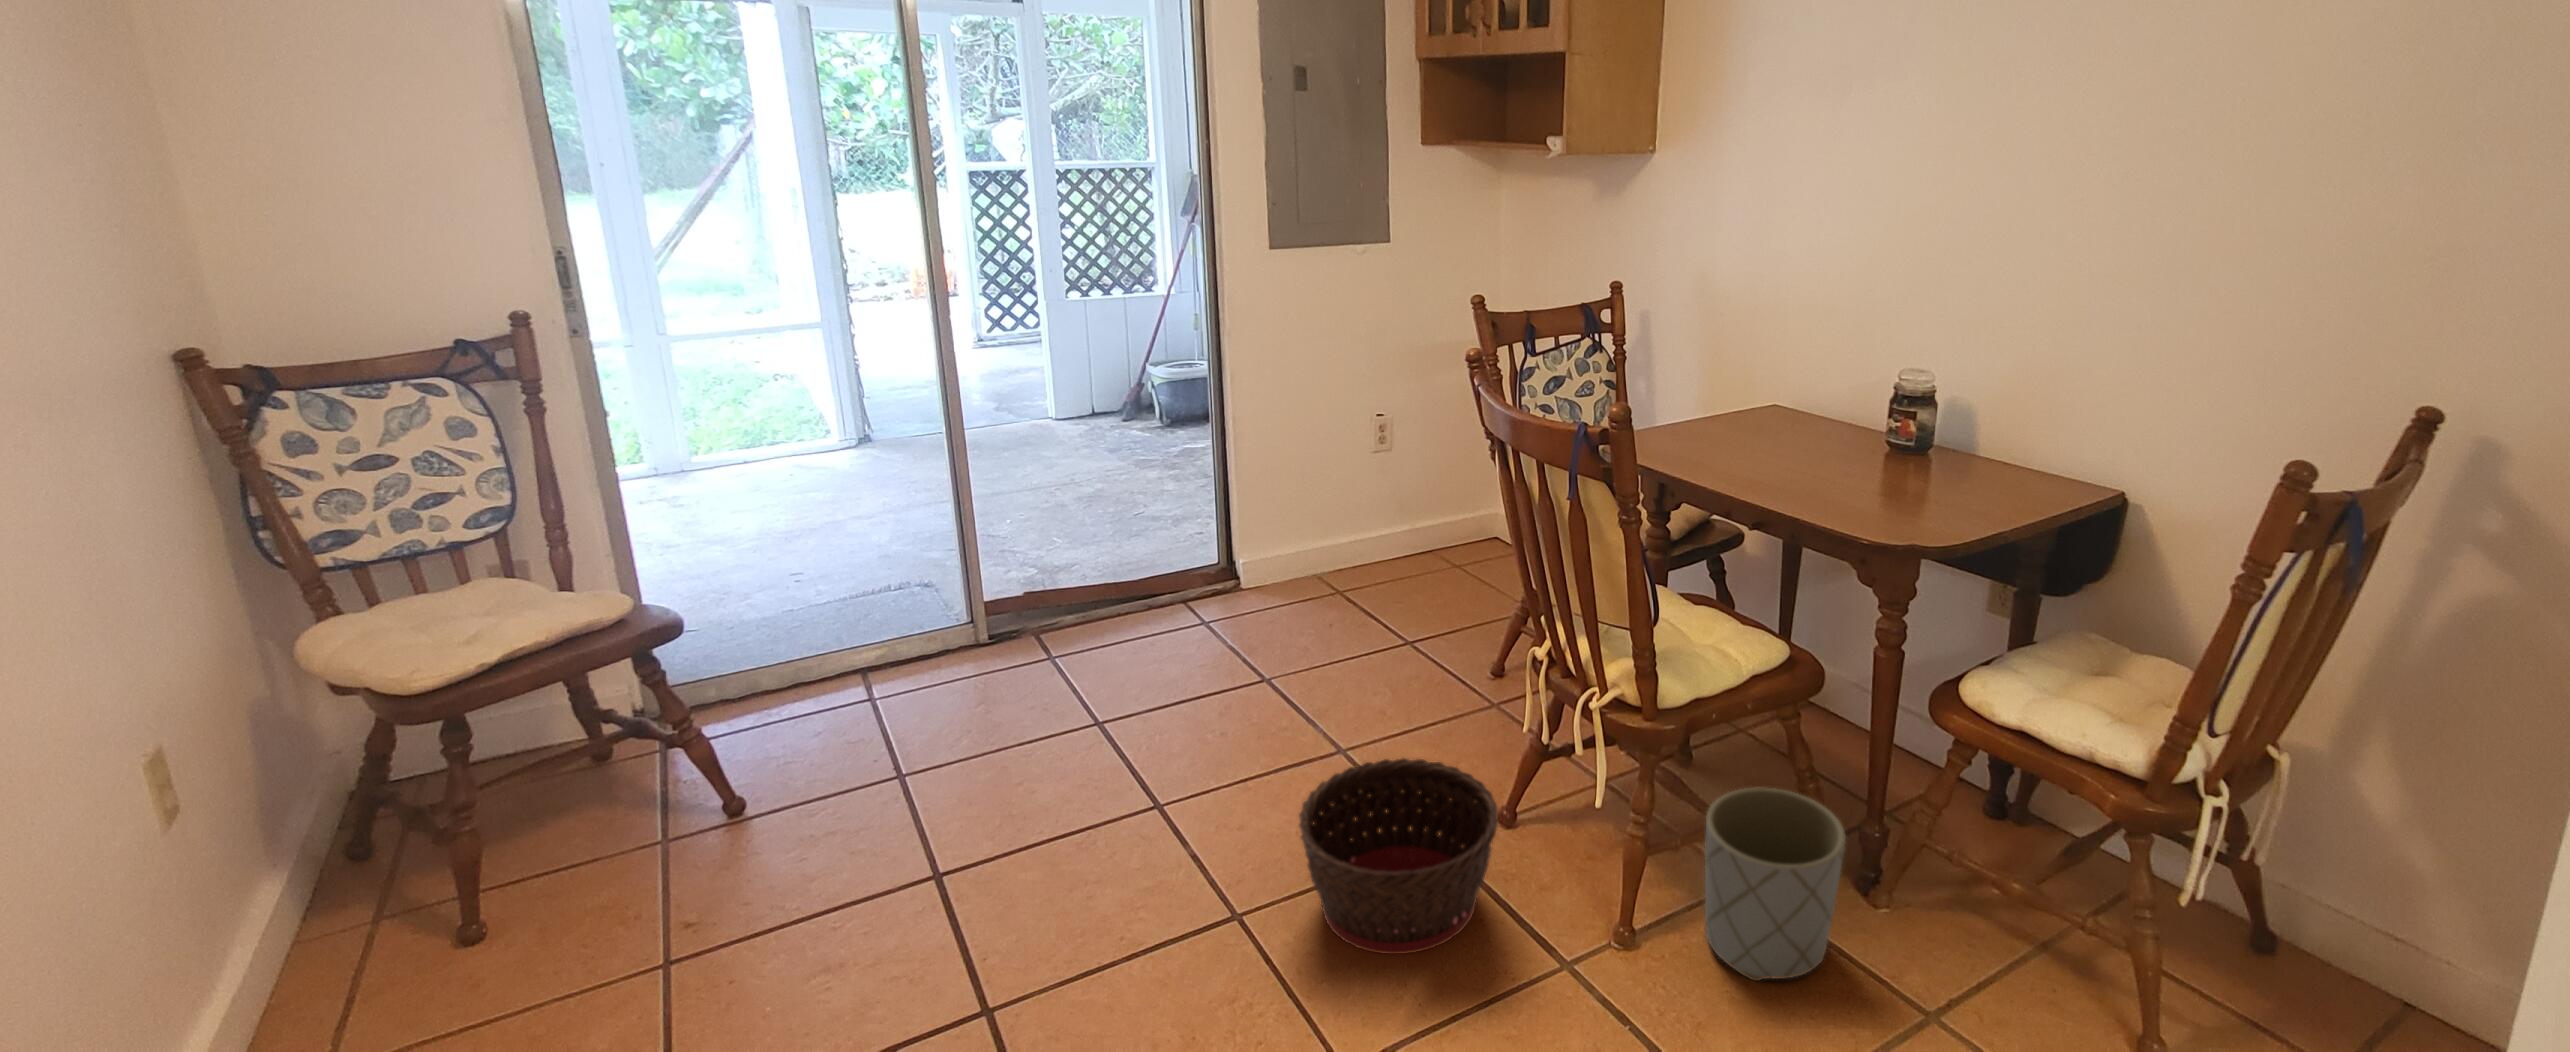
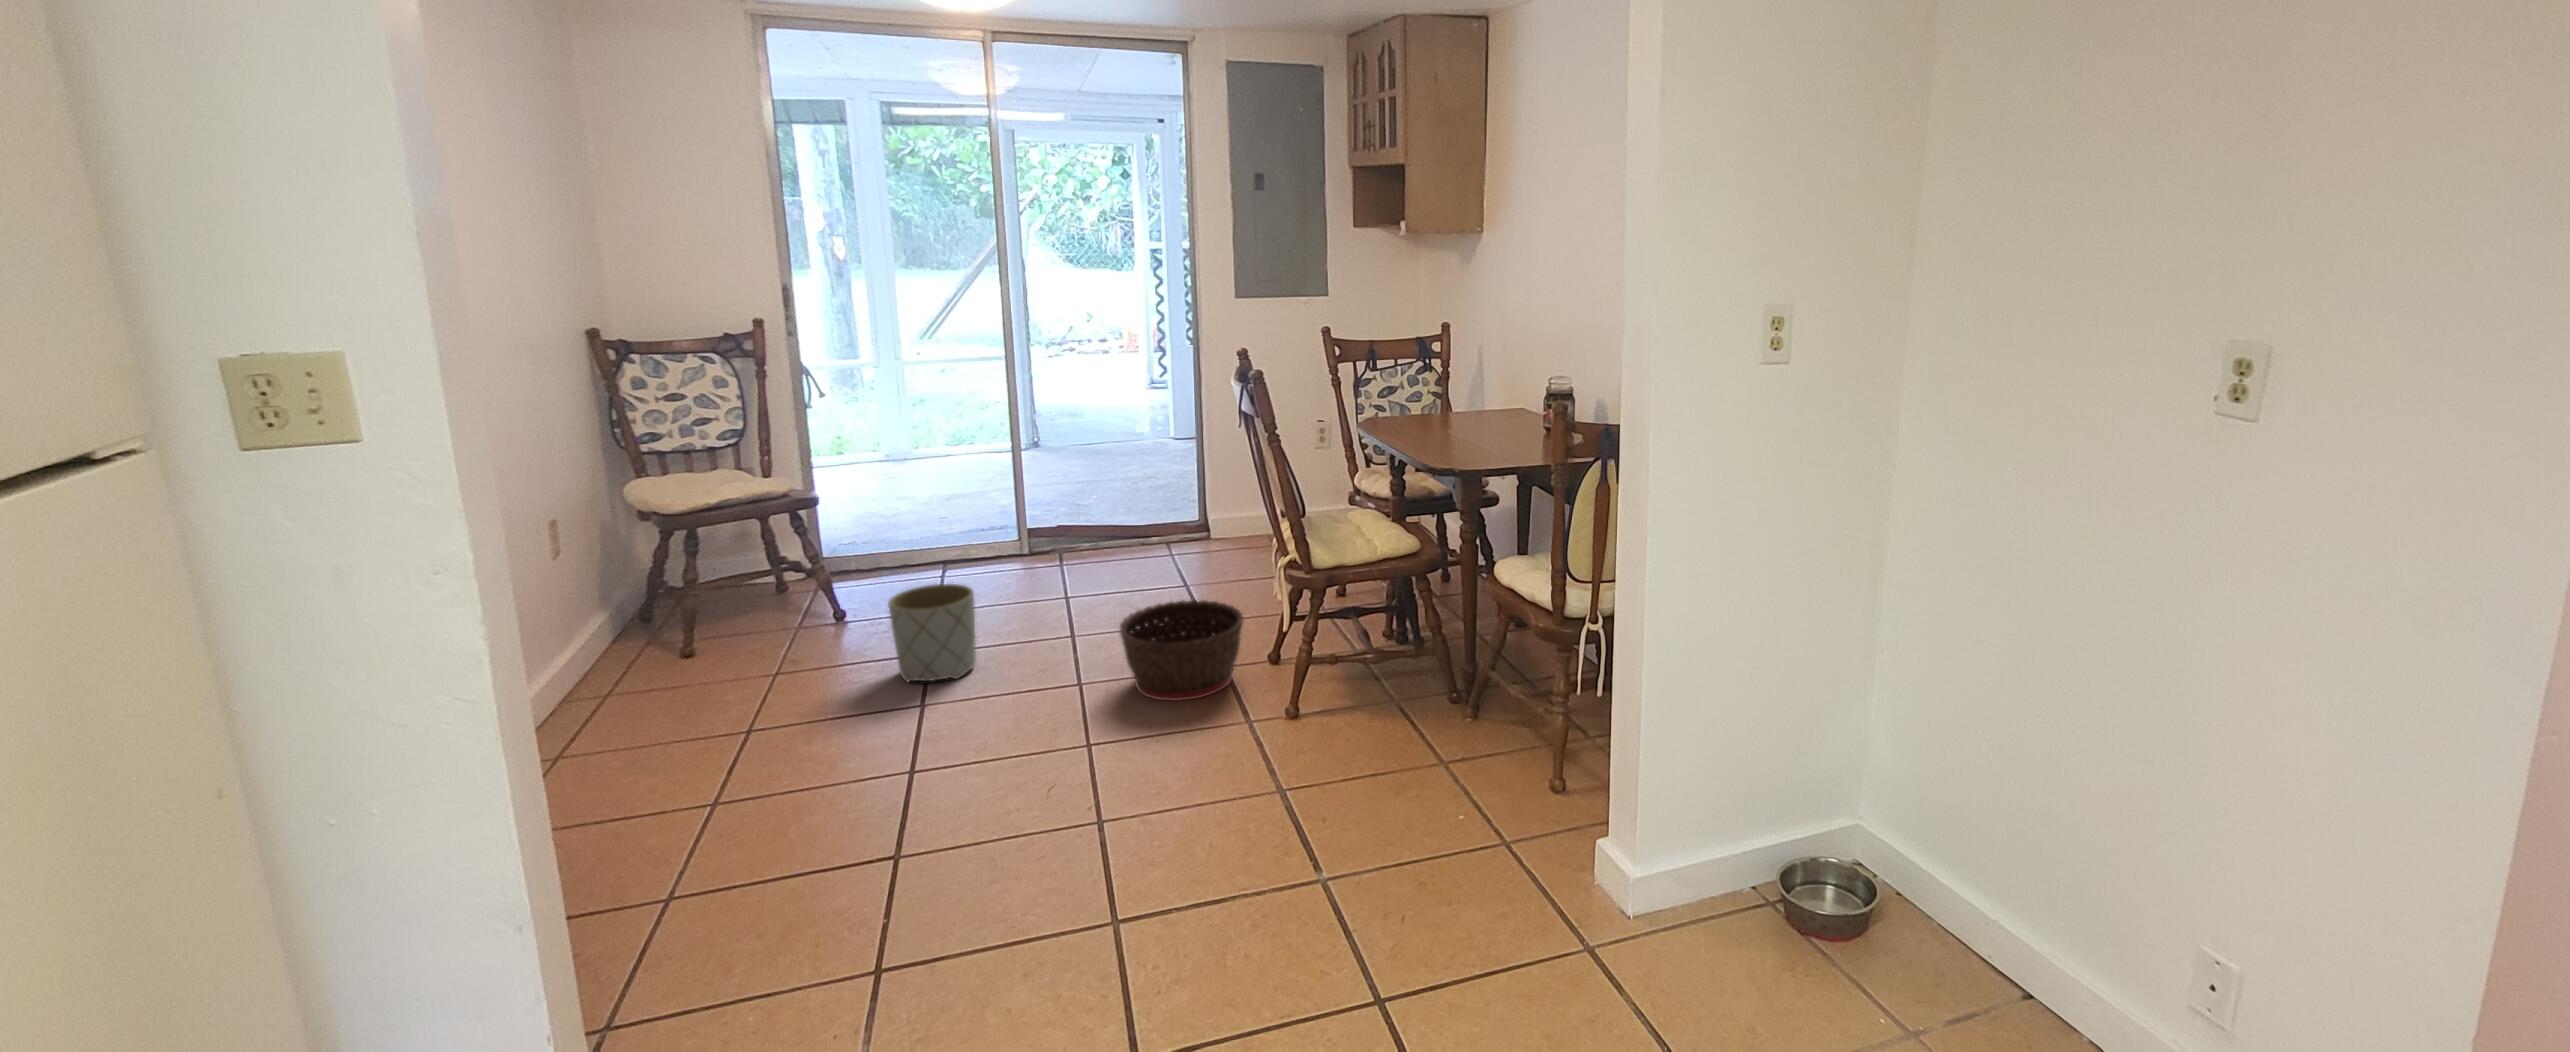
planter: present [1705,788,1846,981] -> present [888,584,976,682]

